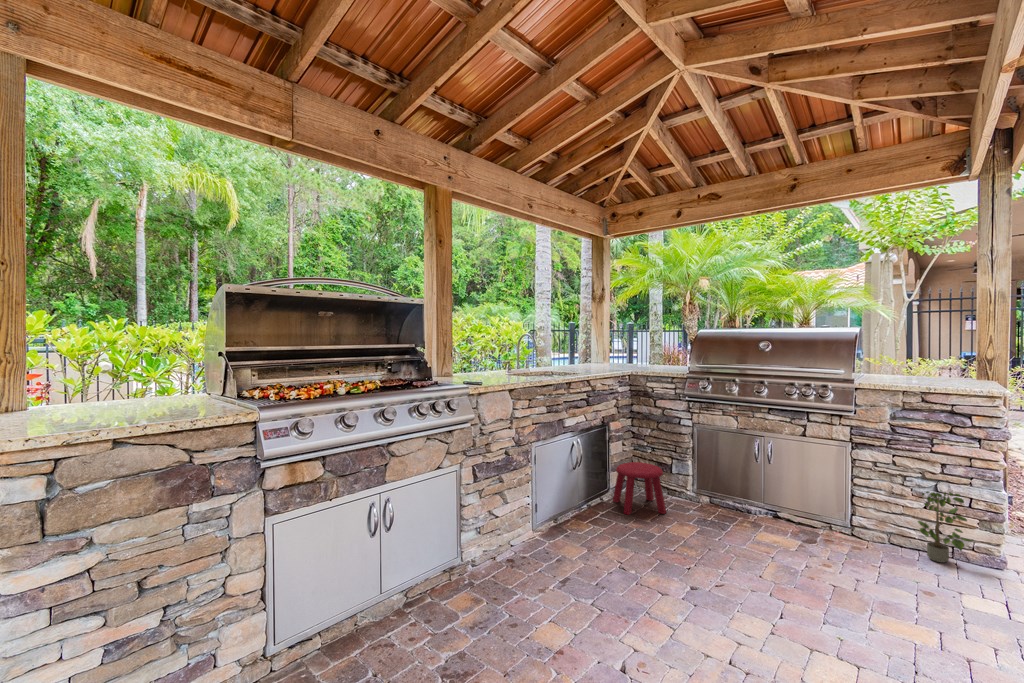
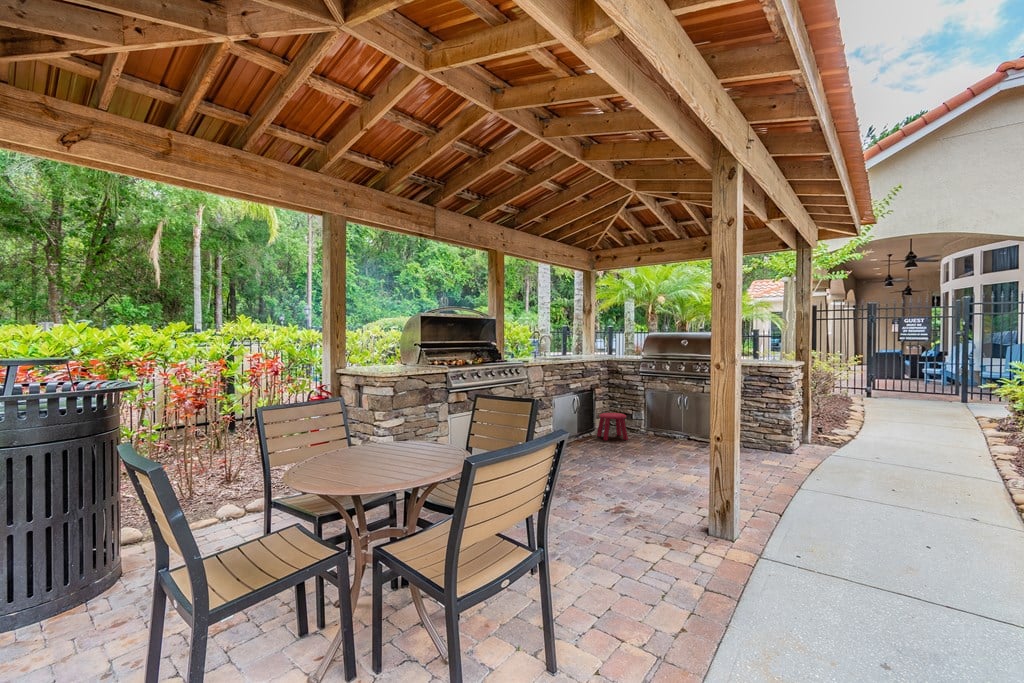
potted plant: present [918,491,972,563] -> none [753,415,778,452]

